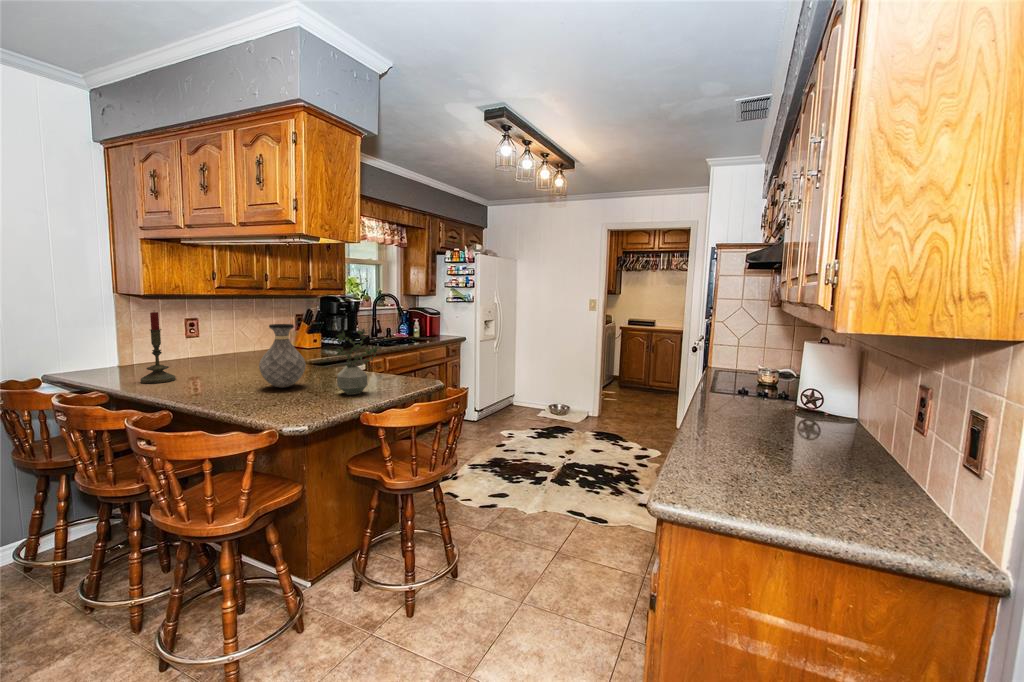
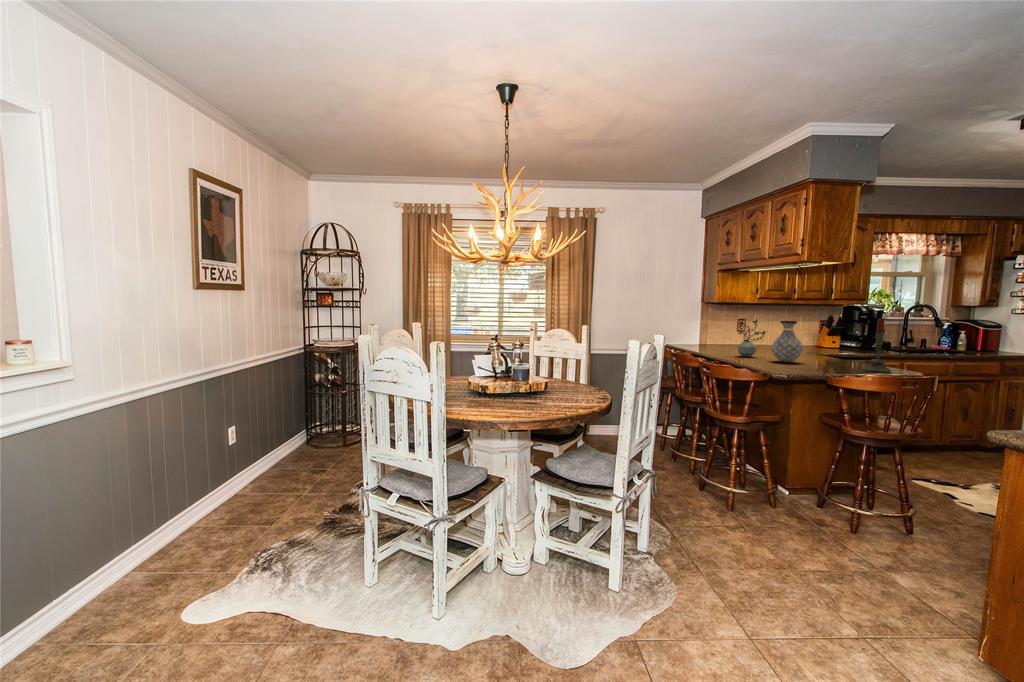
candle: present [141,312,176,383] -> present [864,317,891,373]
potted plant: present [336,329,377,395] -> present [738,319,765,357]

